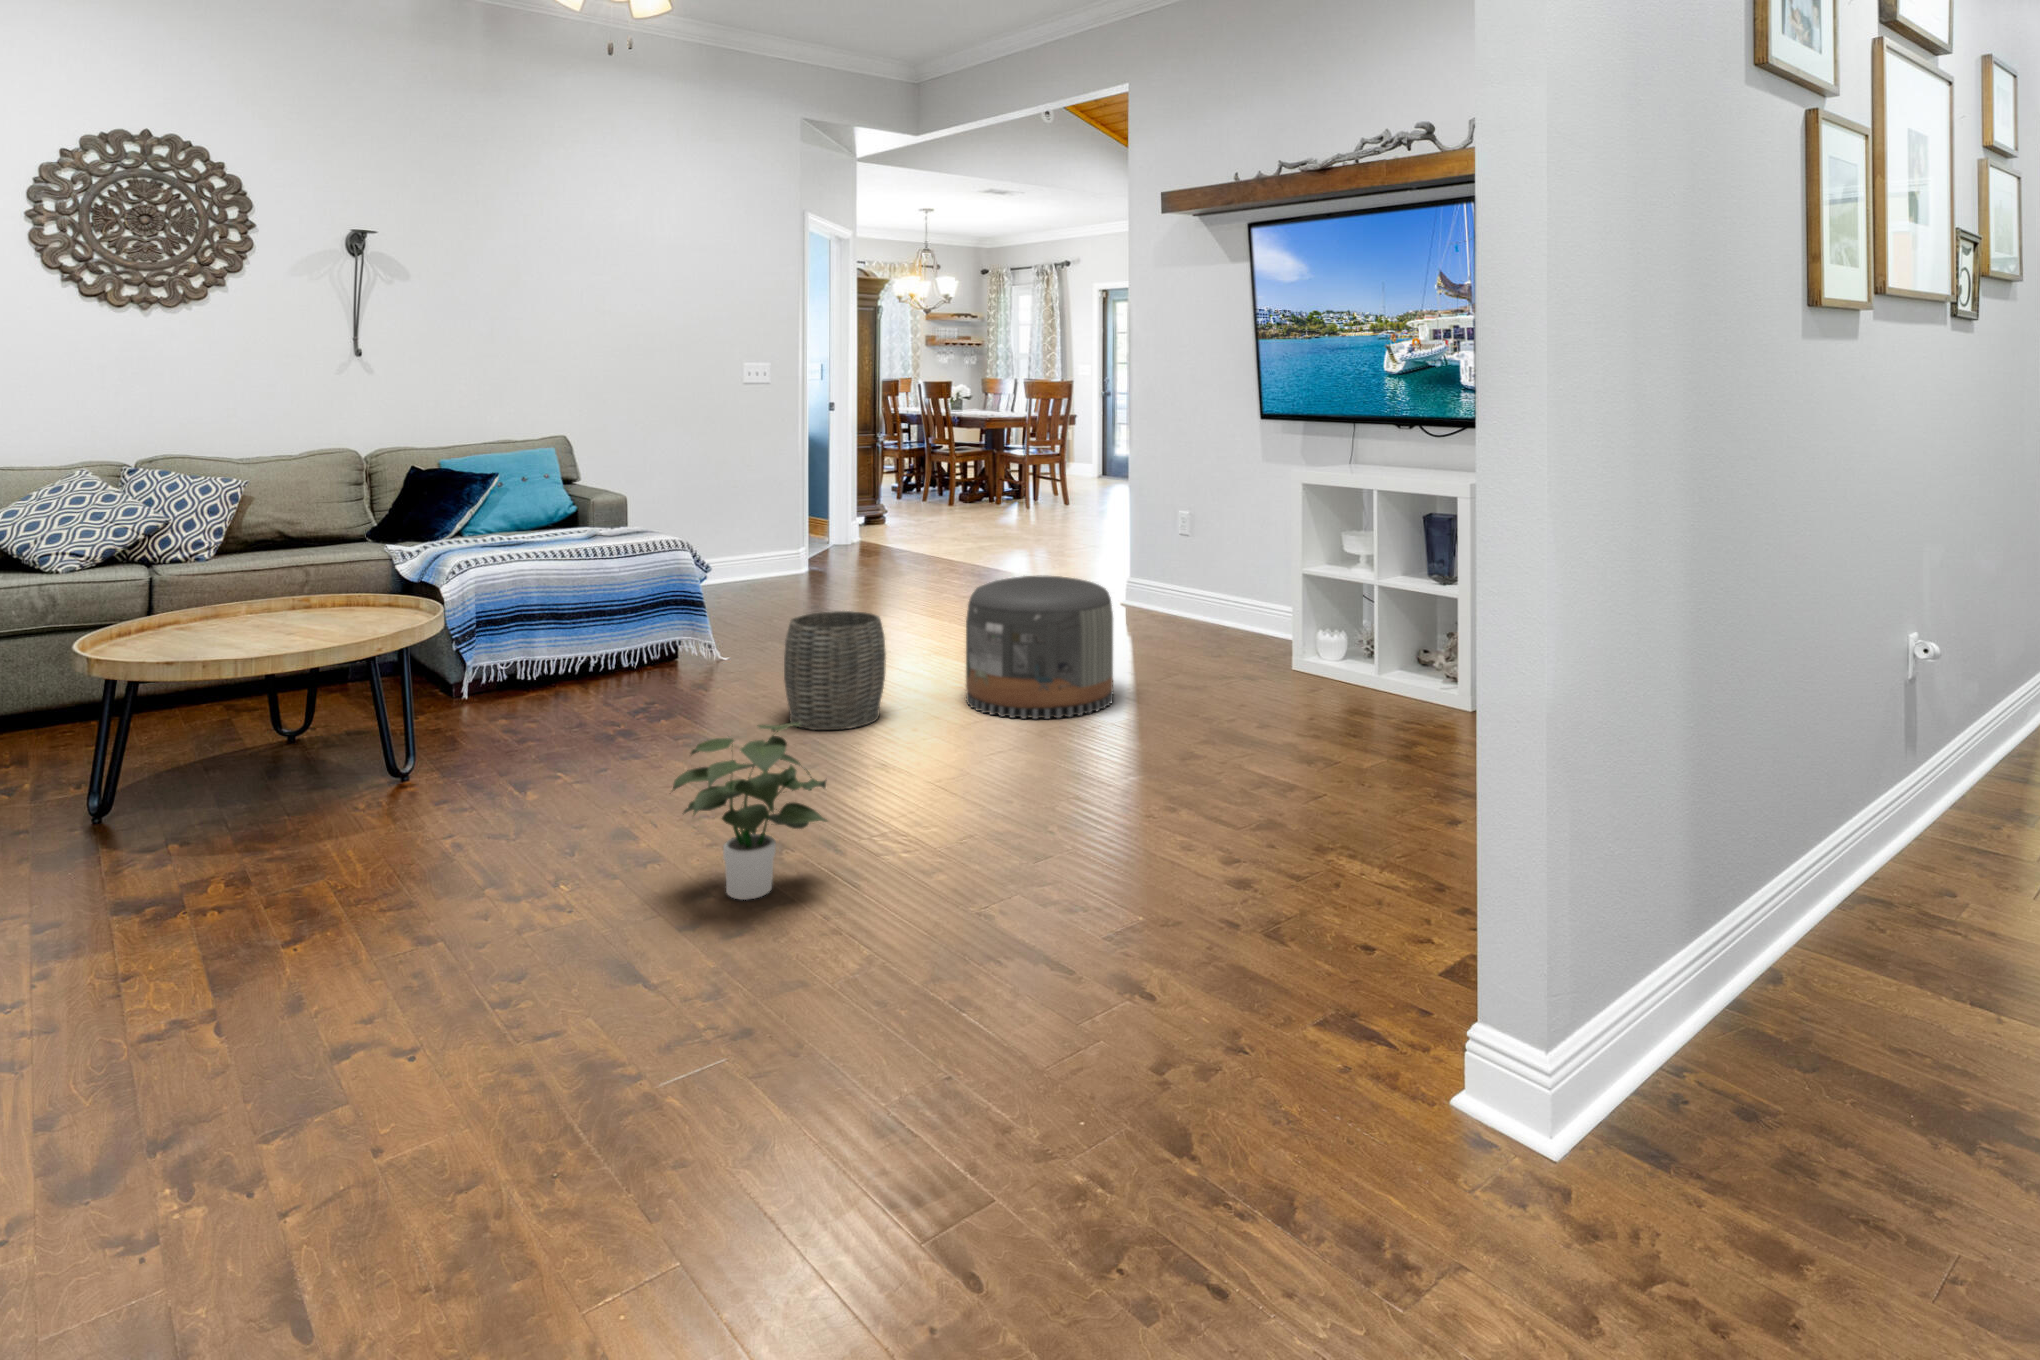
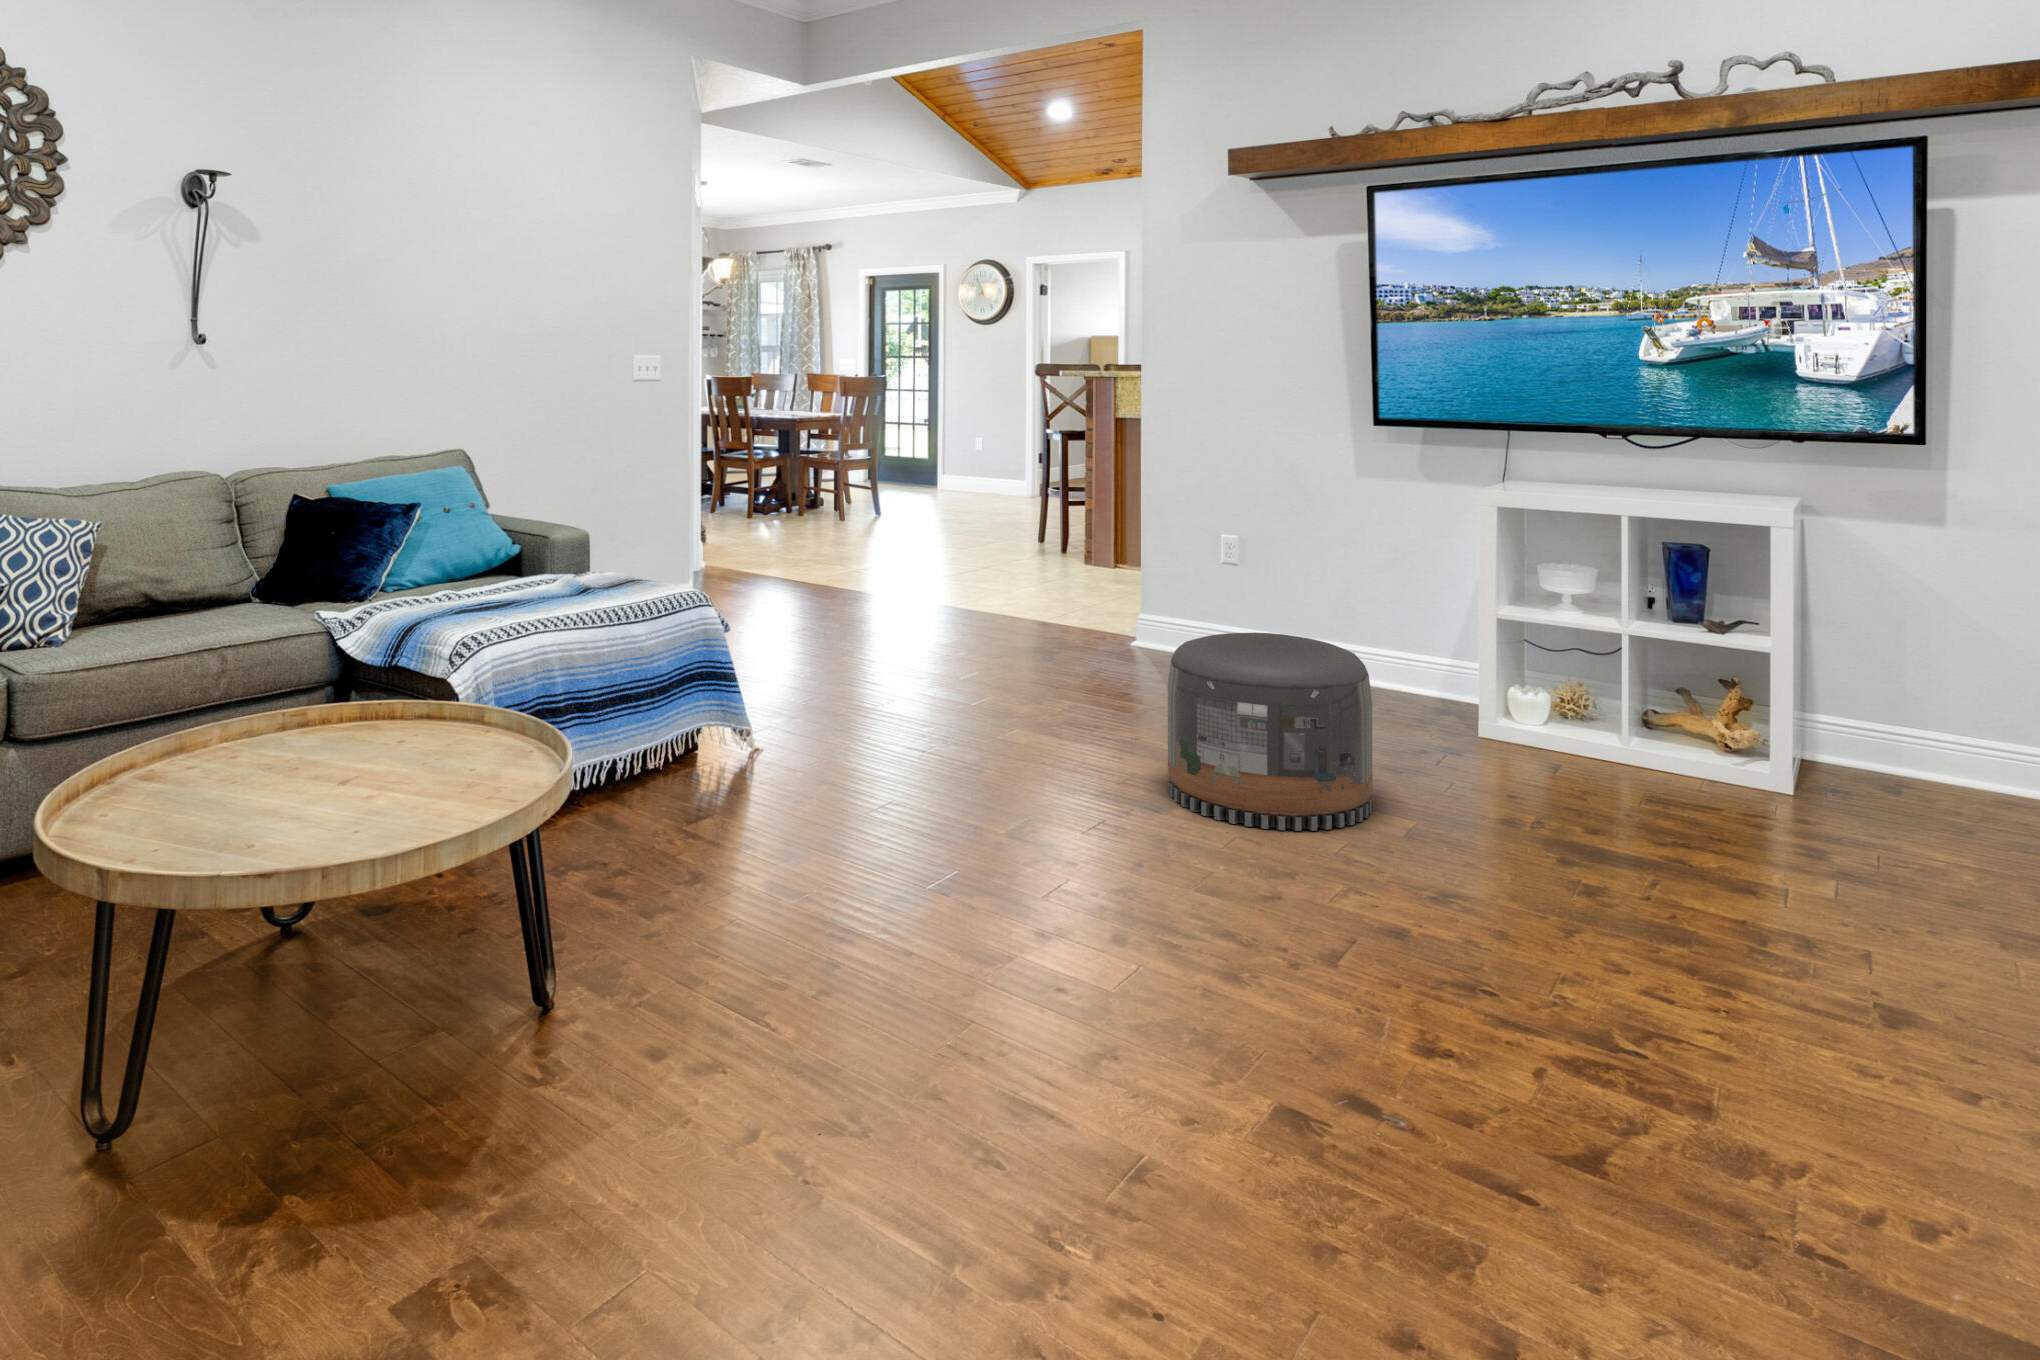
woven basket: present [784,611,886,730] -> none [985,692,1123,865]
potted plant: present [673,723,827,900] -> none [1290,917,1554,1224]

